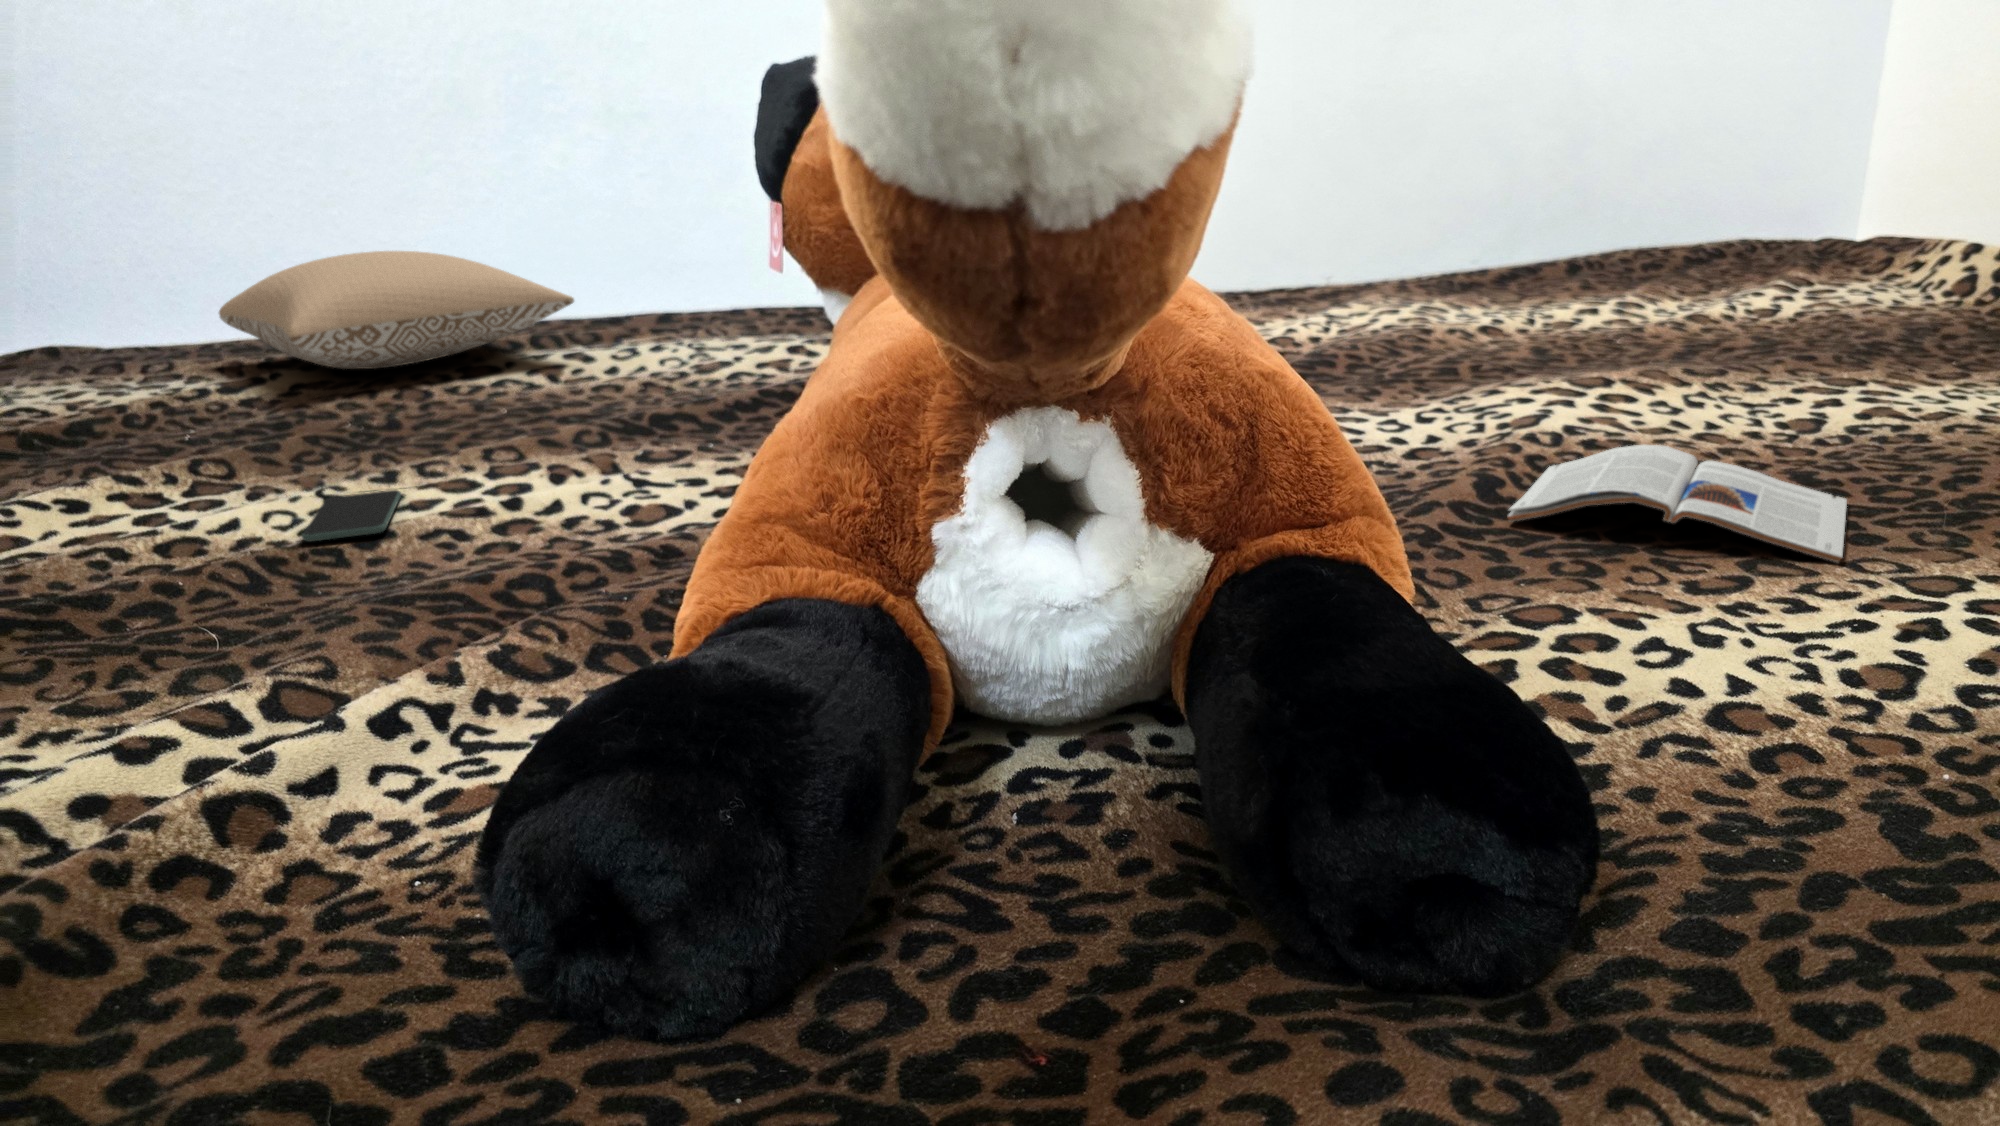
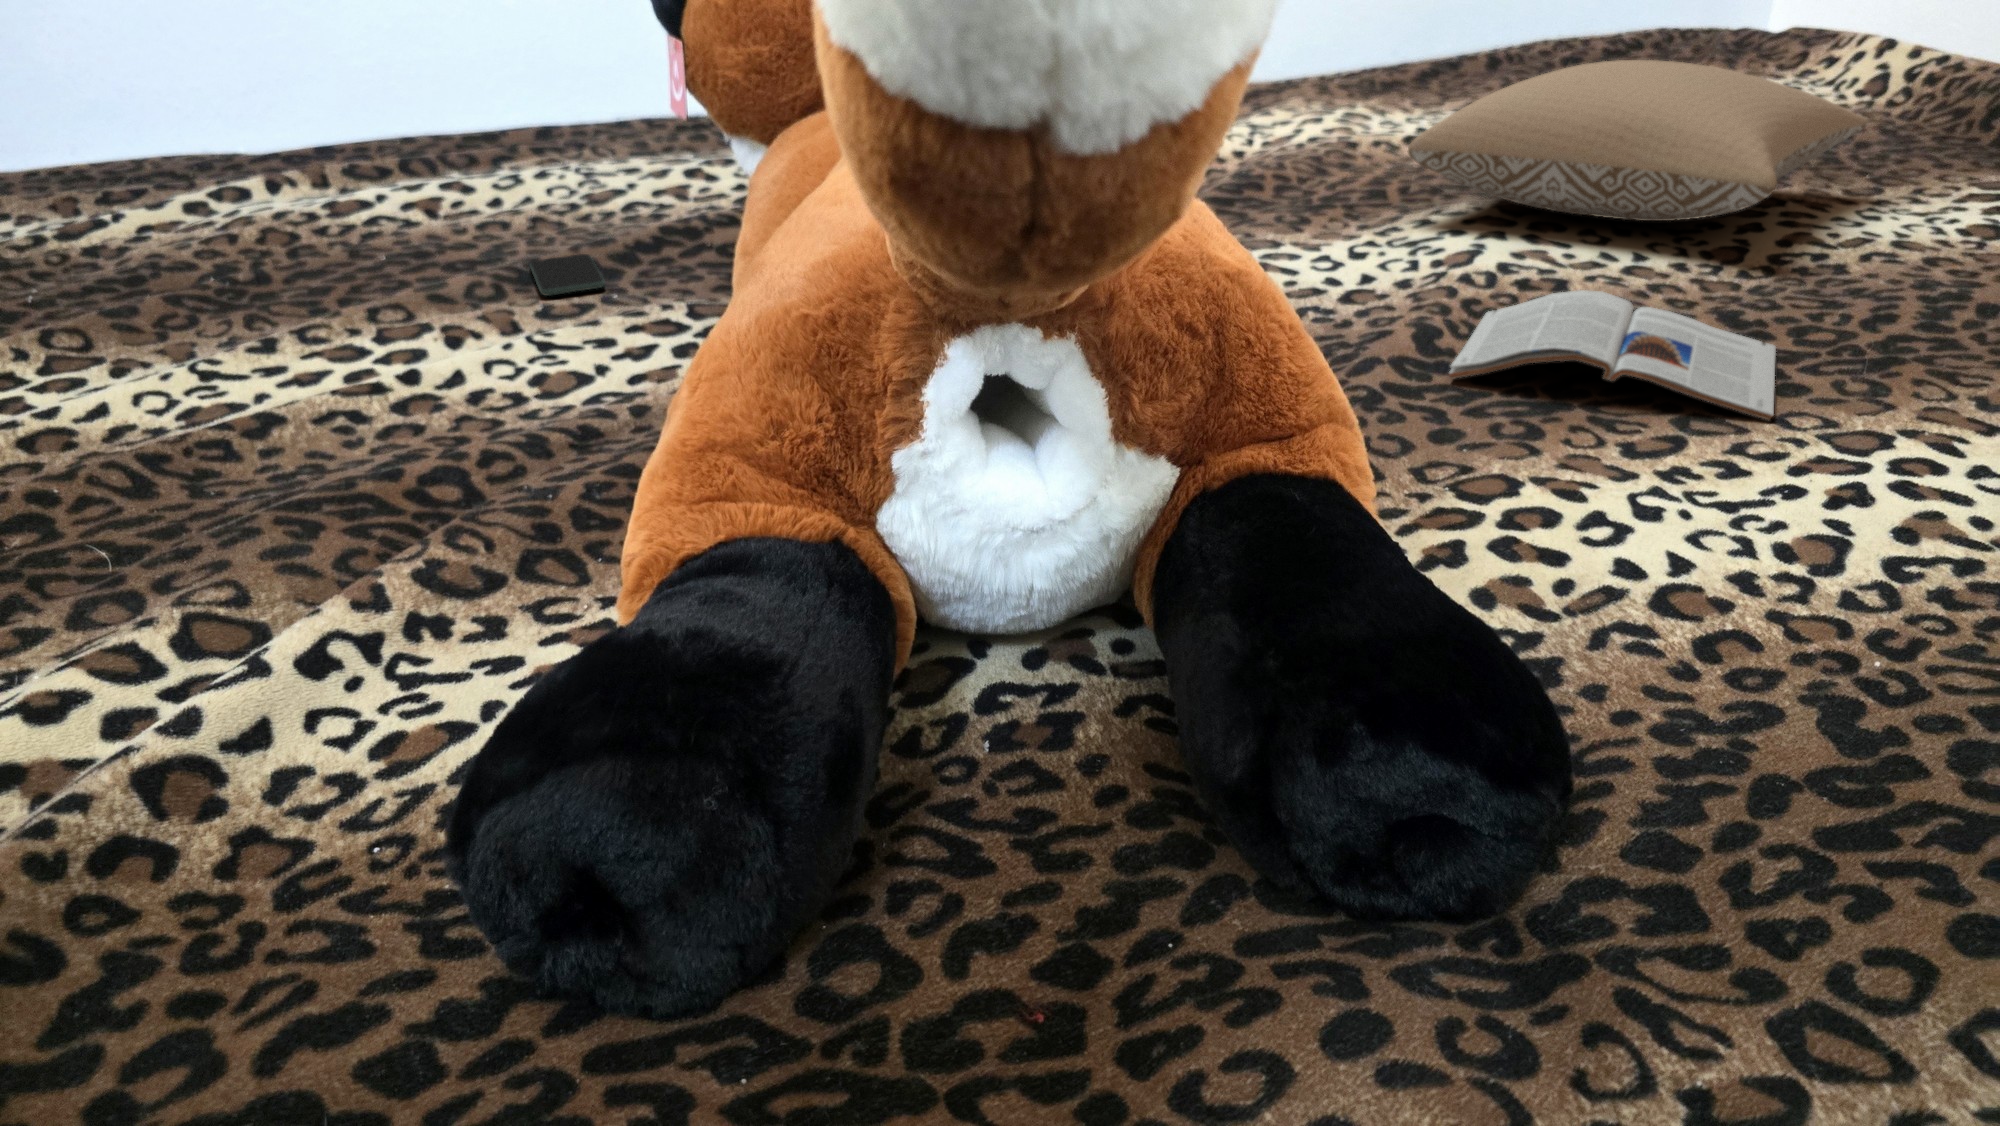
pillow: present [219,251,574,369] -> present [1408,60,1868,221]
smartphone: present [302,490,401,541] -> present [530,254,605,296]

